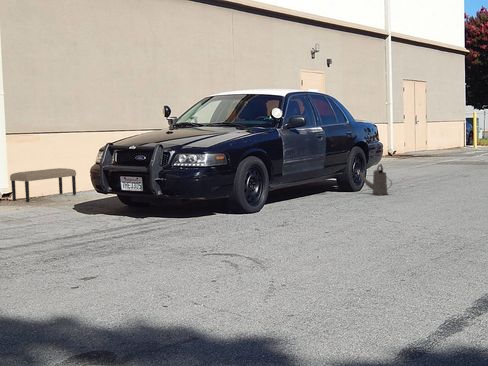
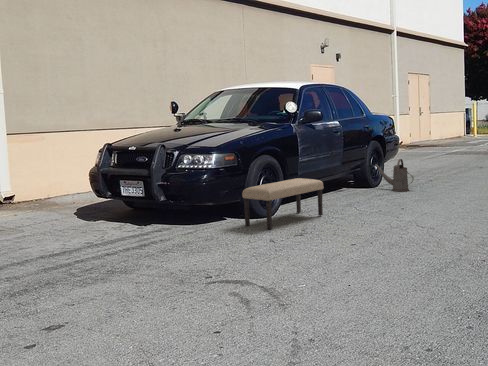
bench: present [10,168,76,202] -> present [242,178,323,230]

